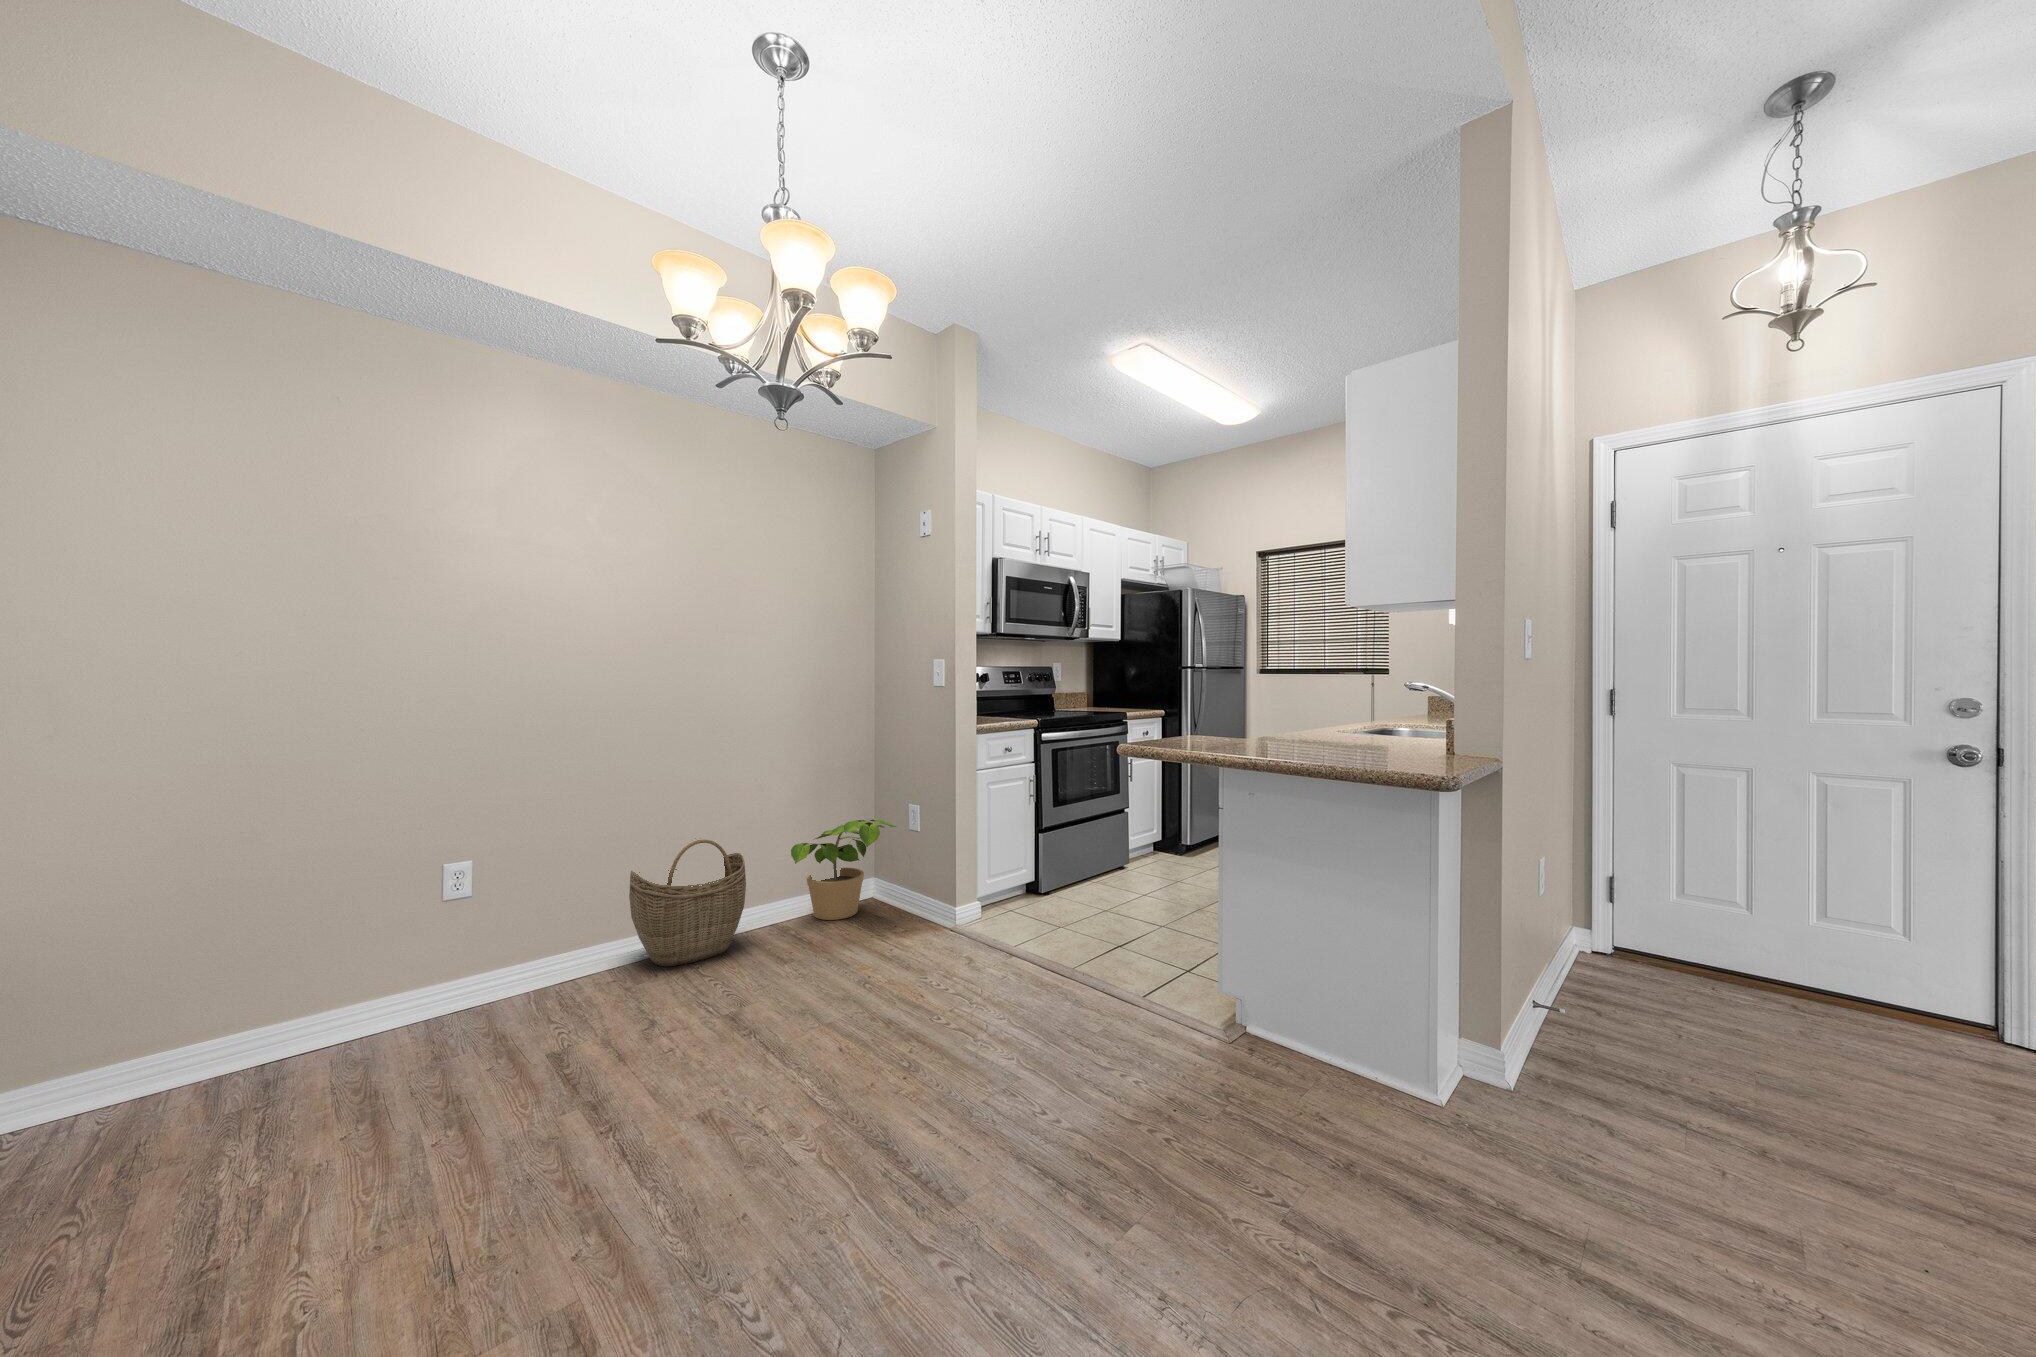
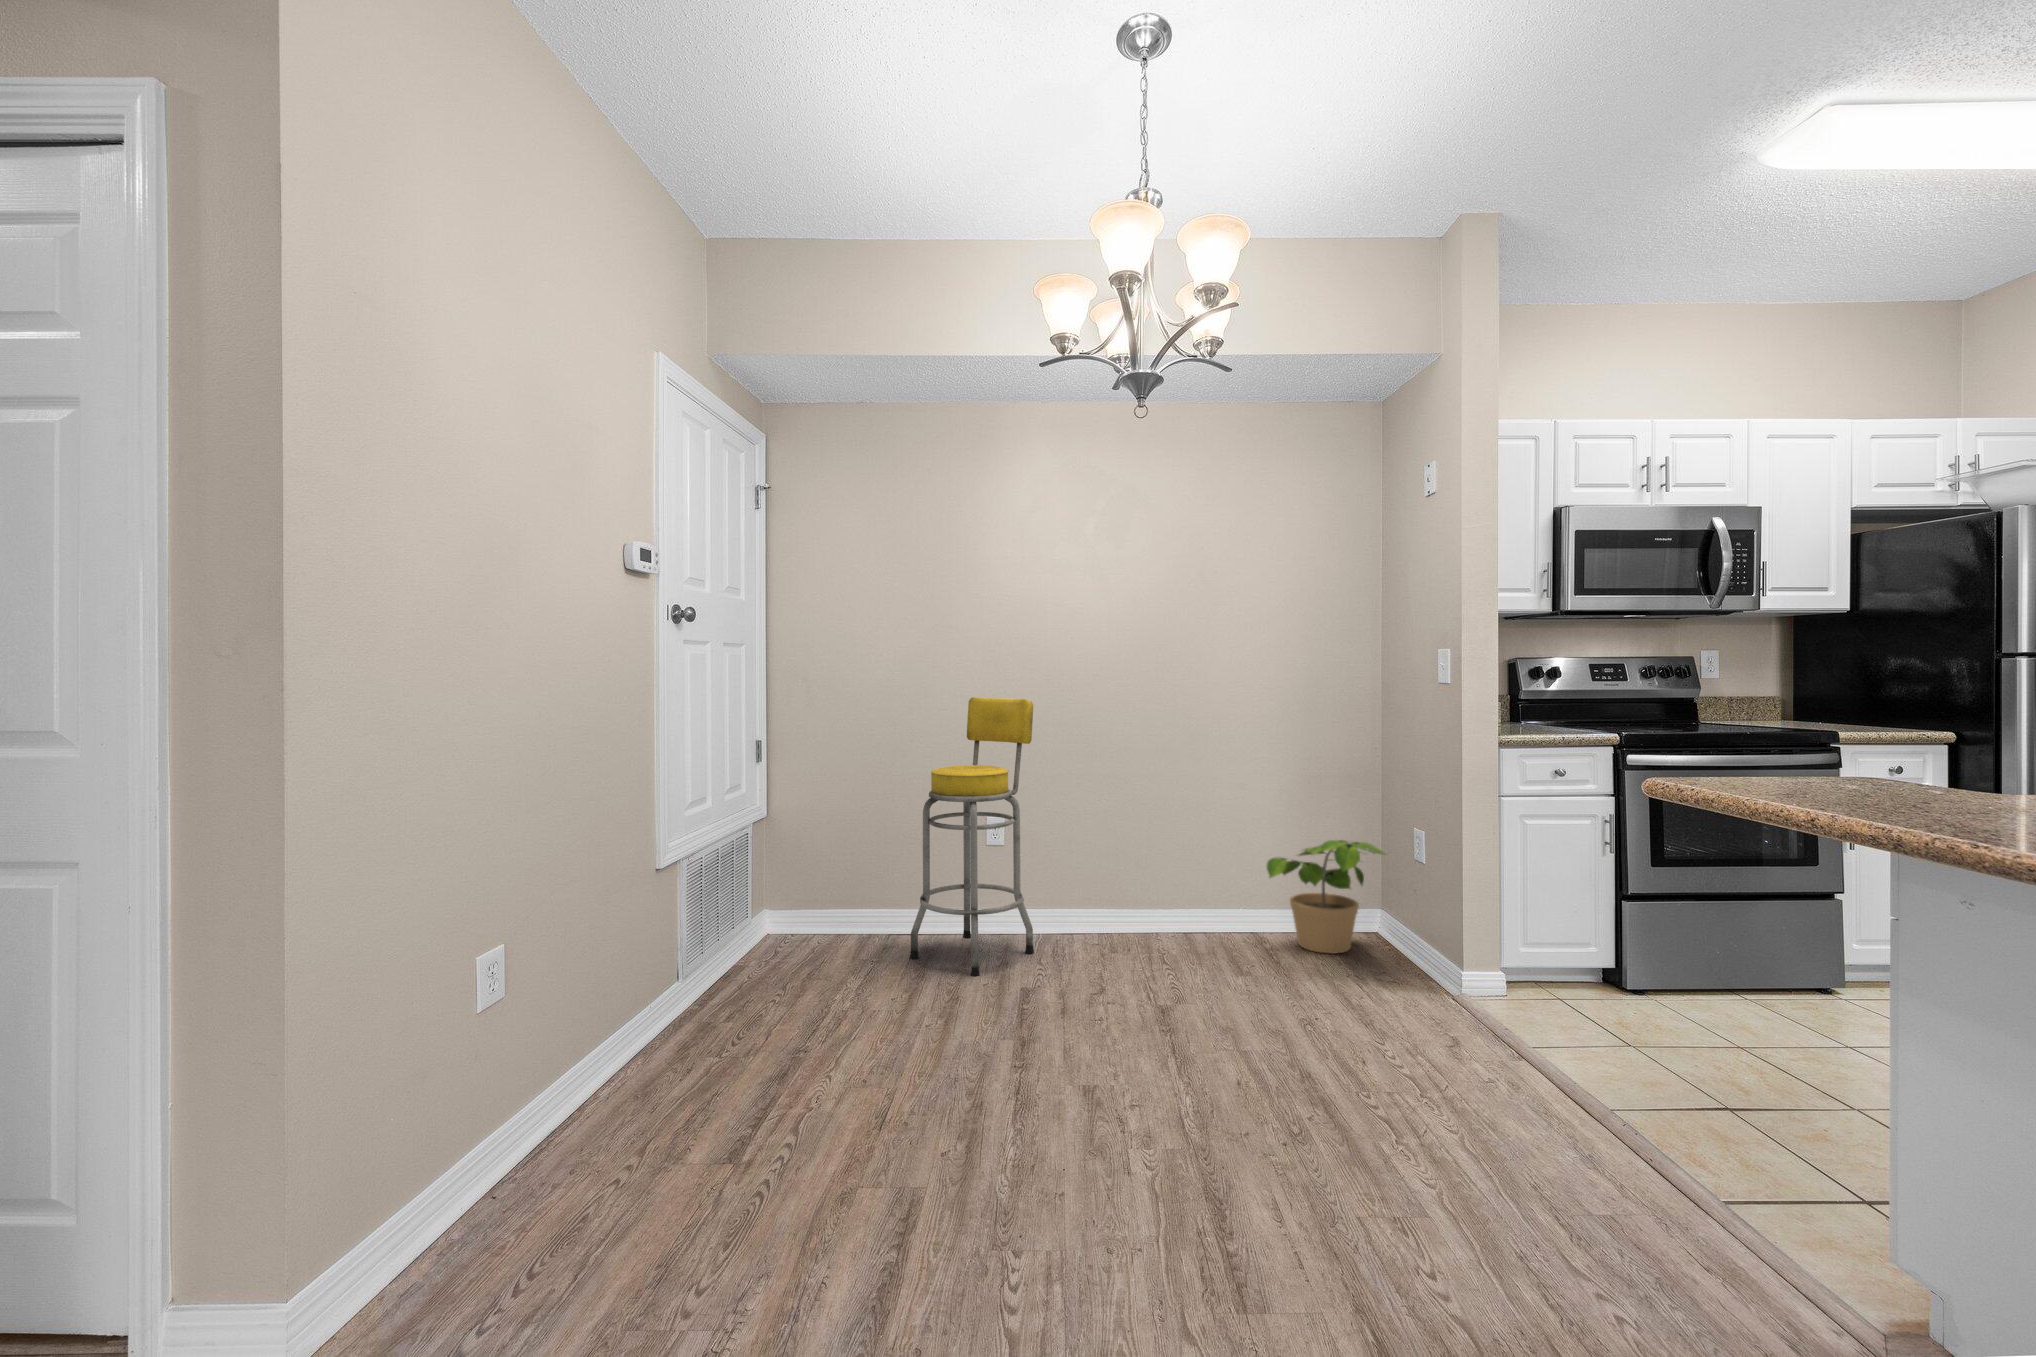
bar stool: none [363,710,547,1051] -> present [910,697,1034,976]
woven basket: present [629,839,746,966] -> none [1105,824,1212,957]

